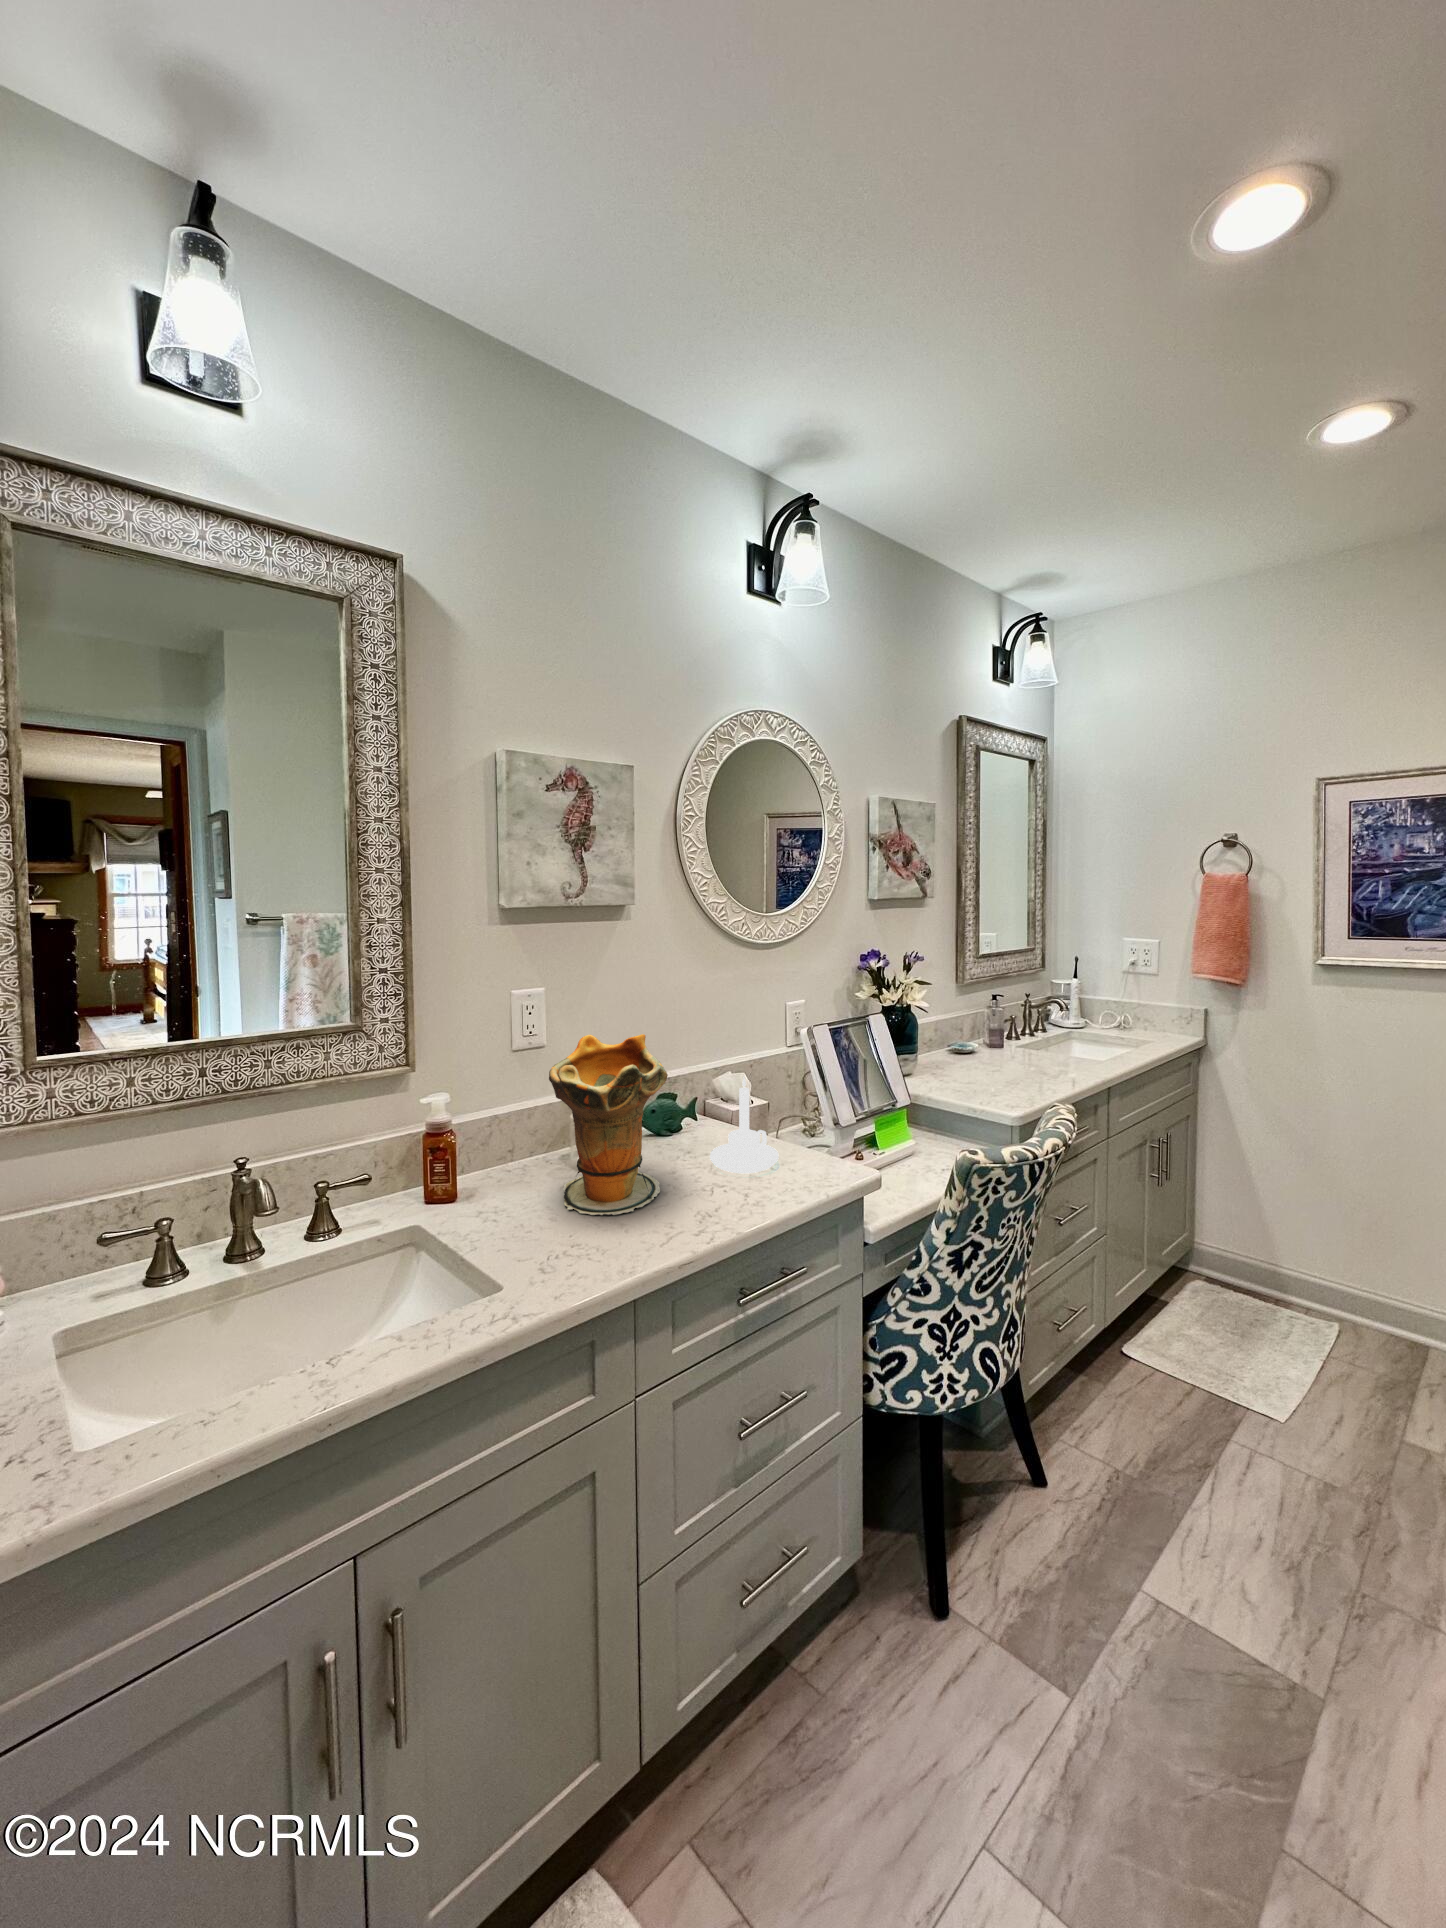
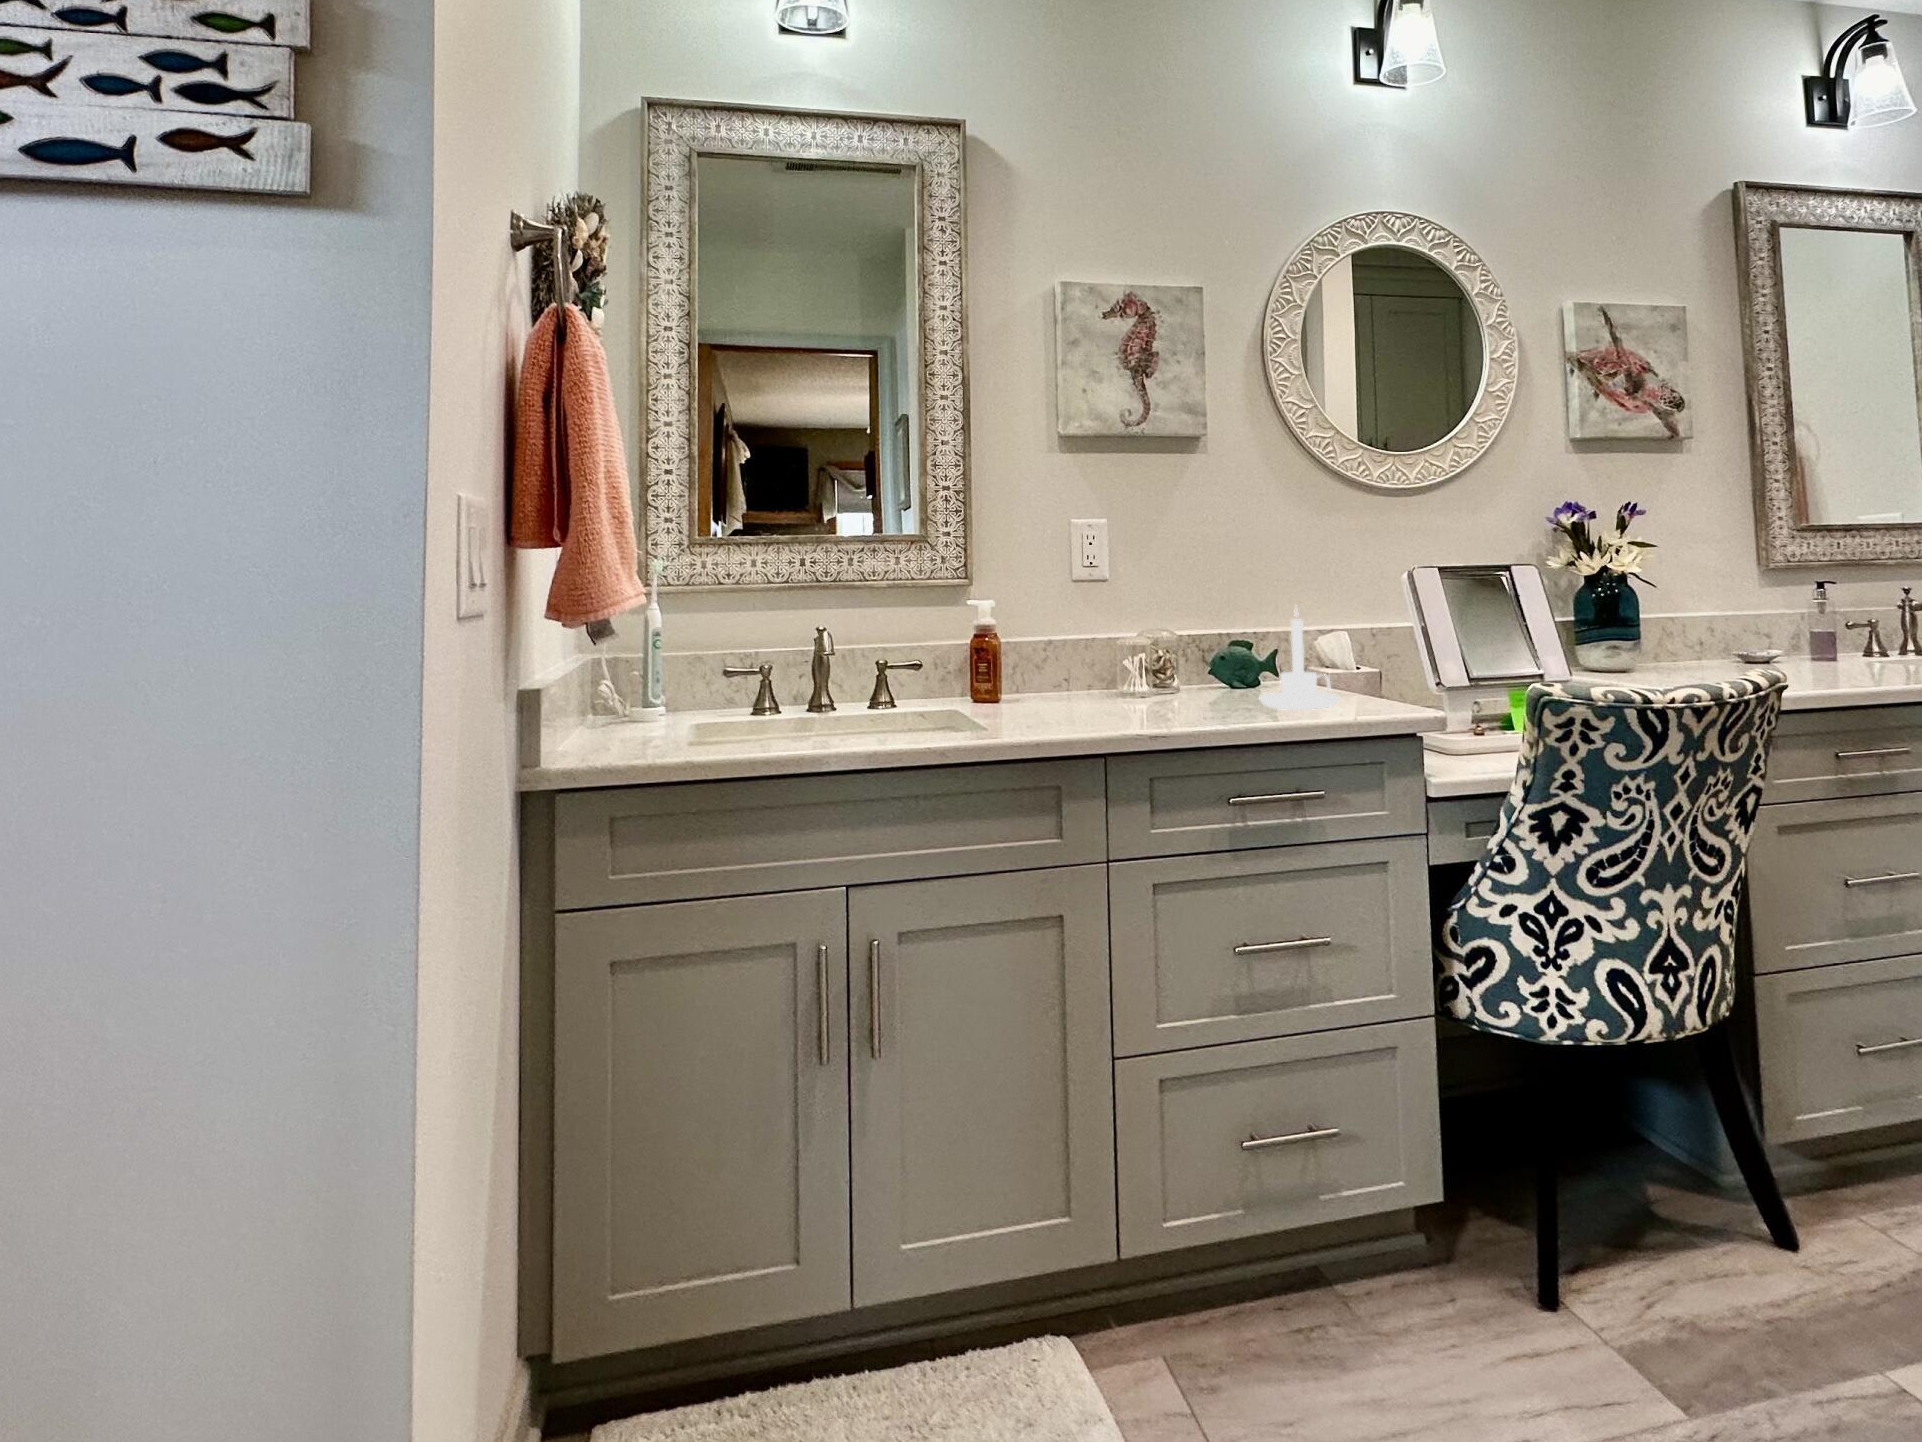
decorative vase: present [549,1034,668,1215] -> none [1076,548,1194,717]

